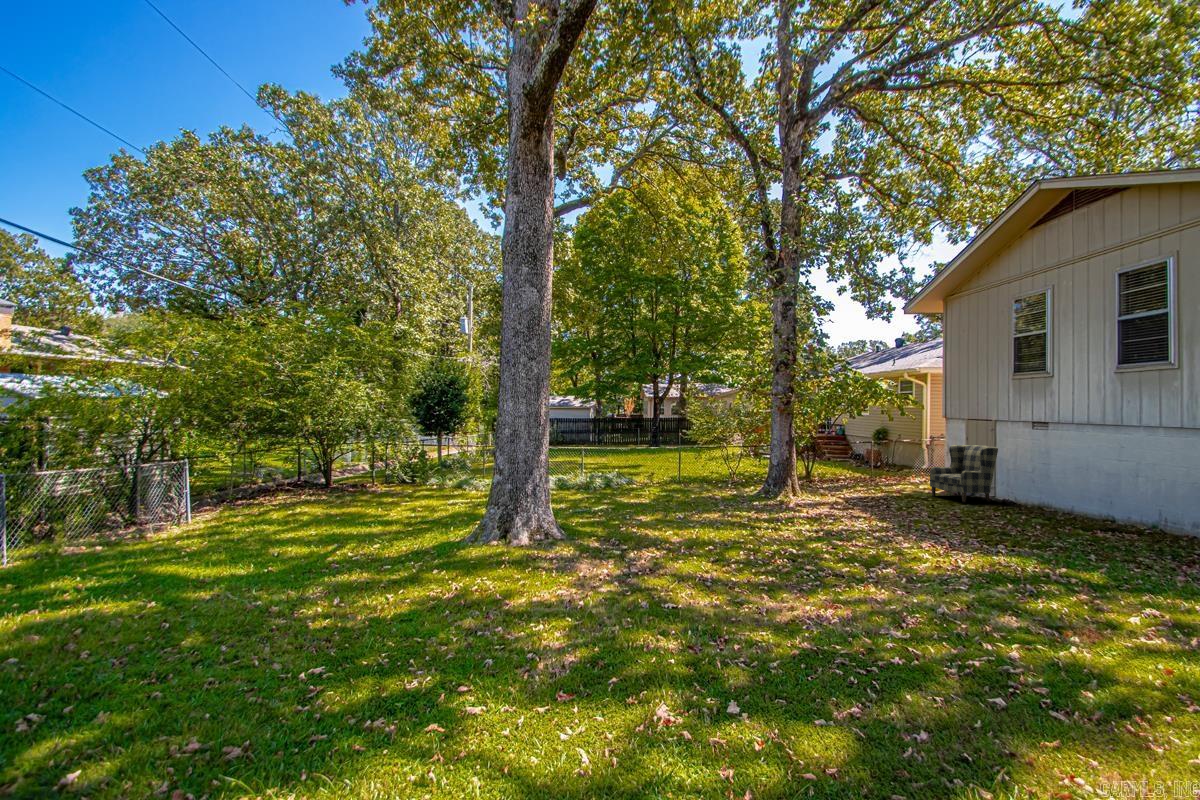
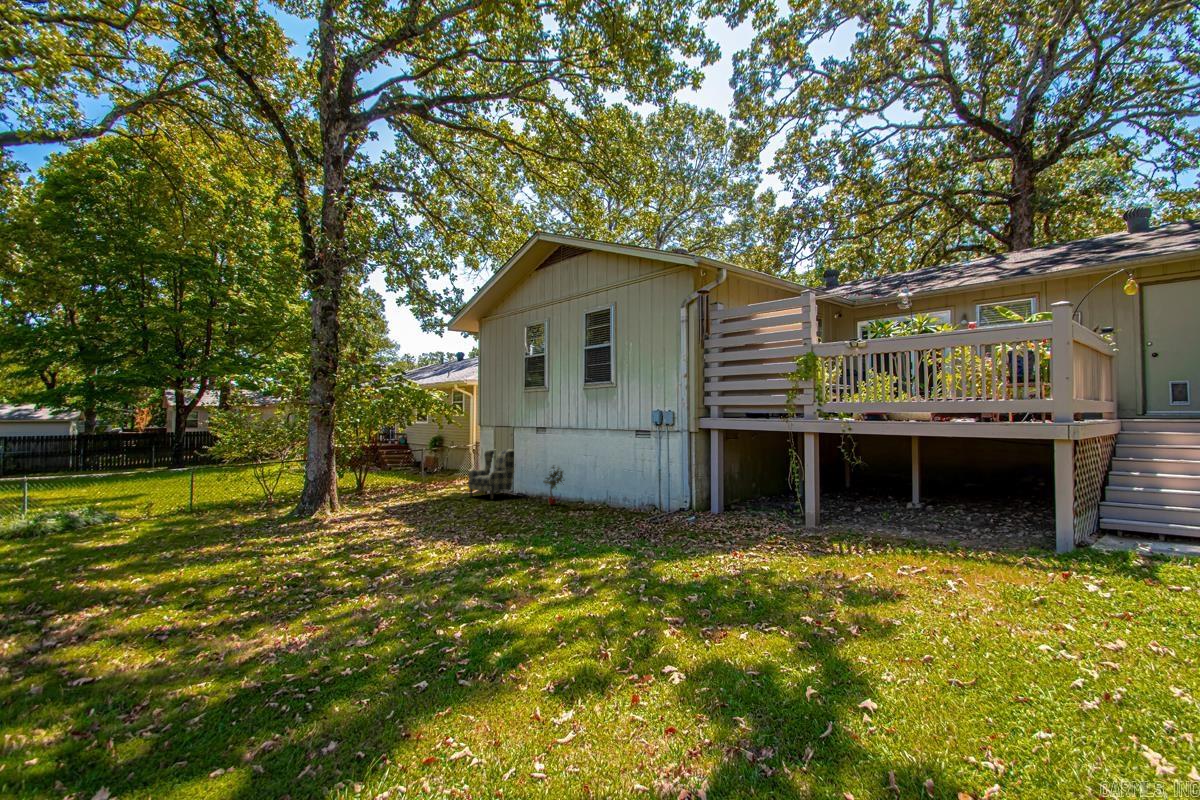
potted tree: none [1043,469,1086,520] -> present [543,465,565,505]

